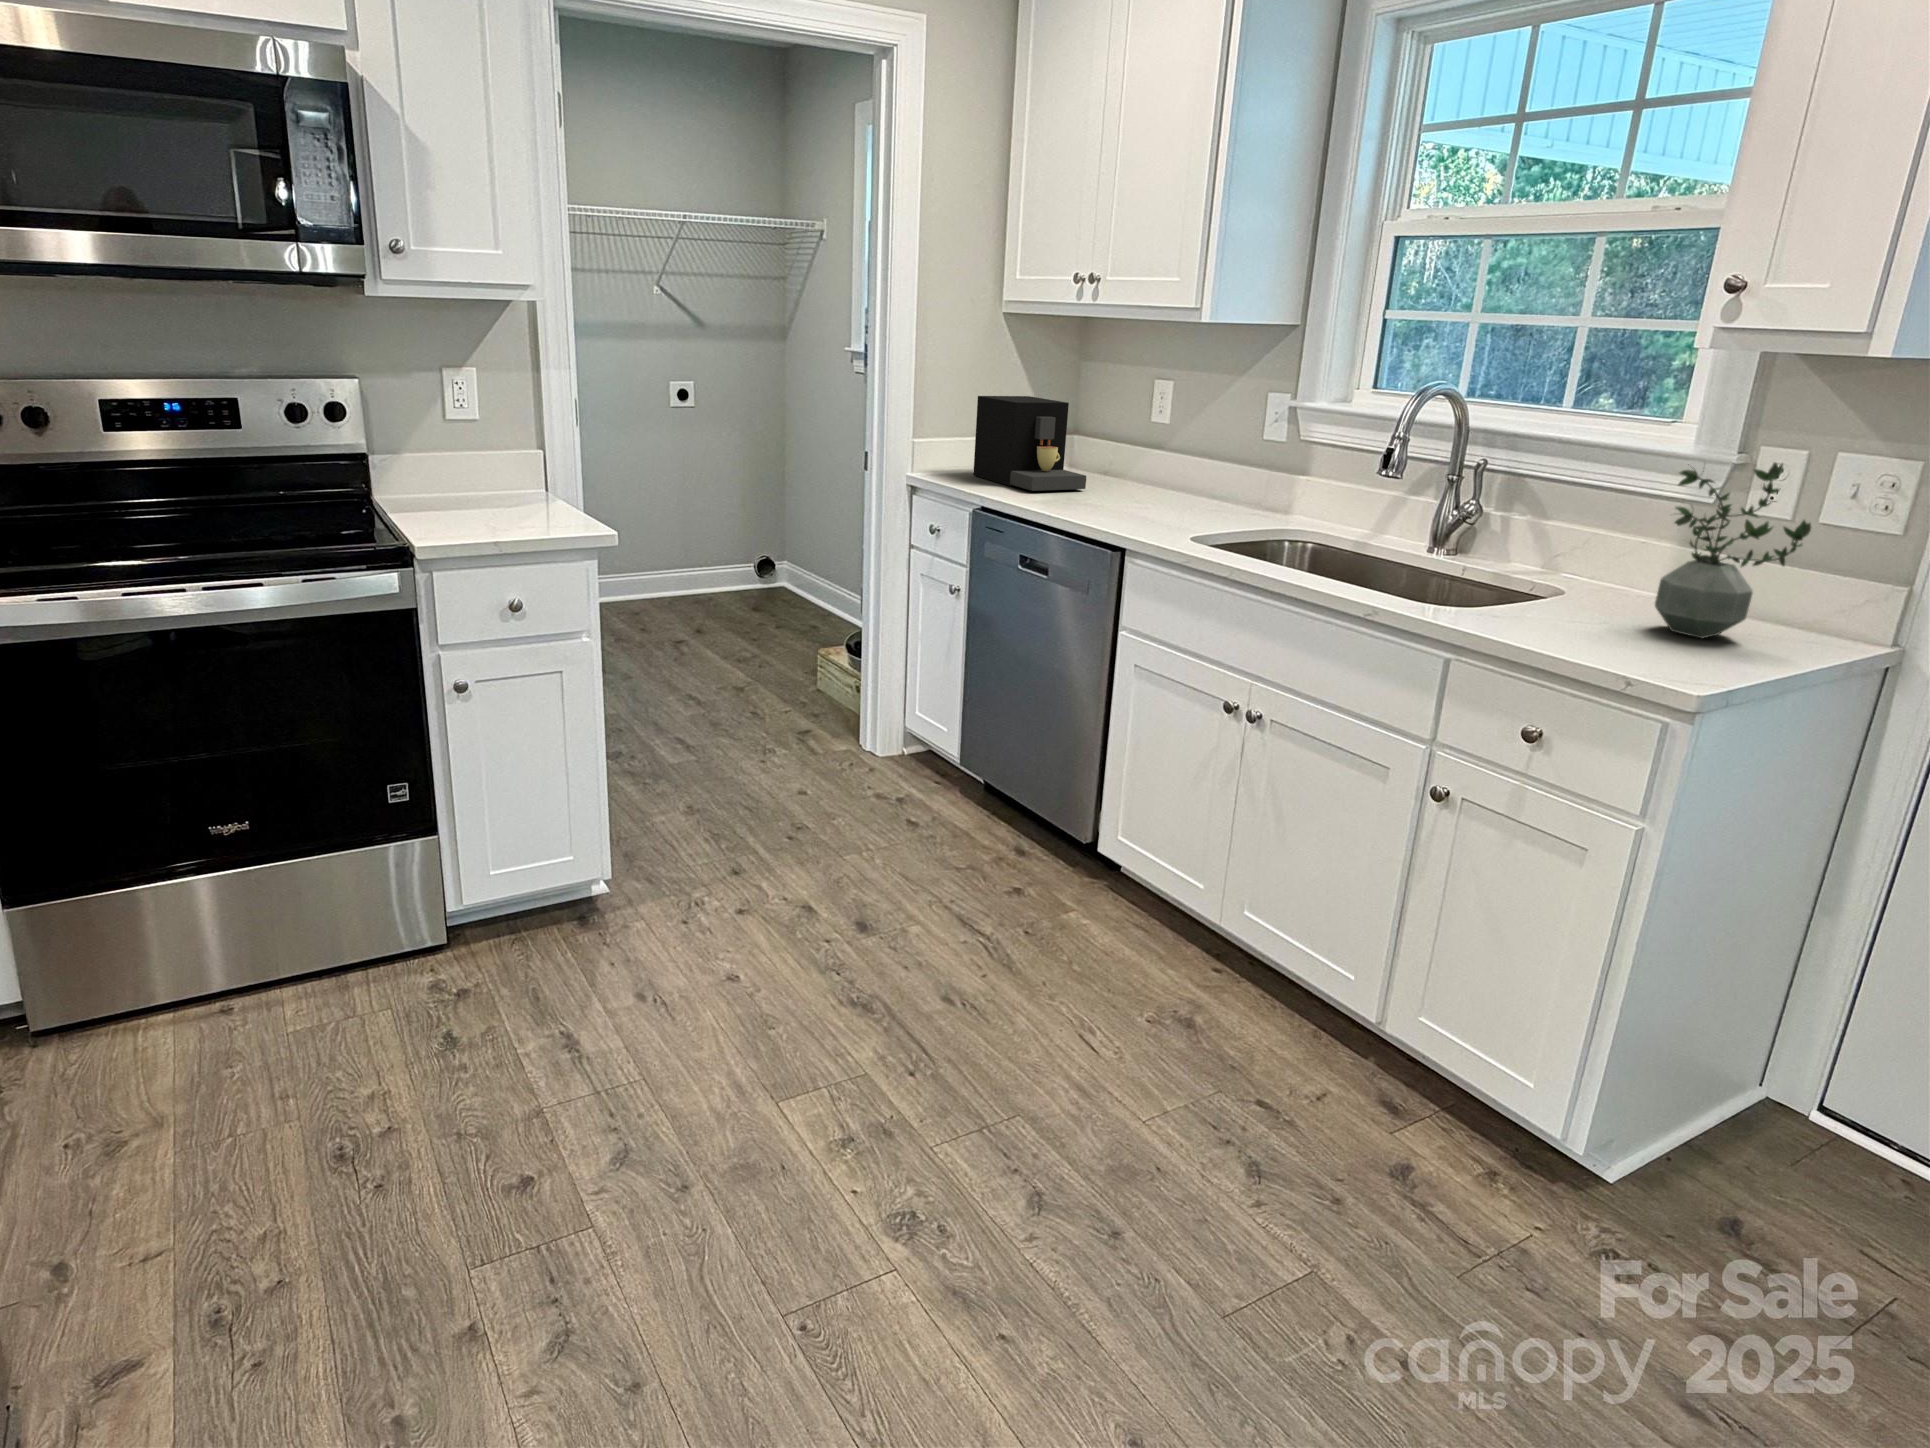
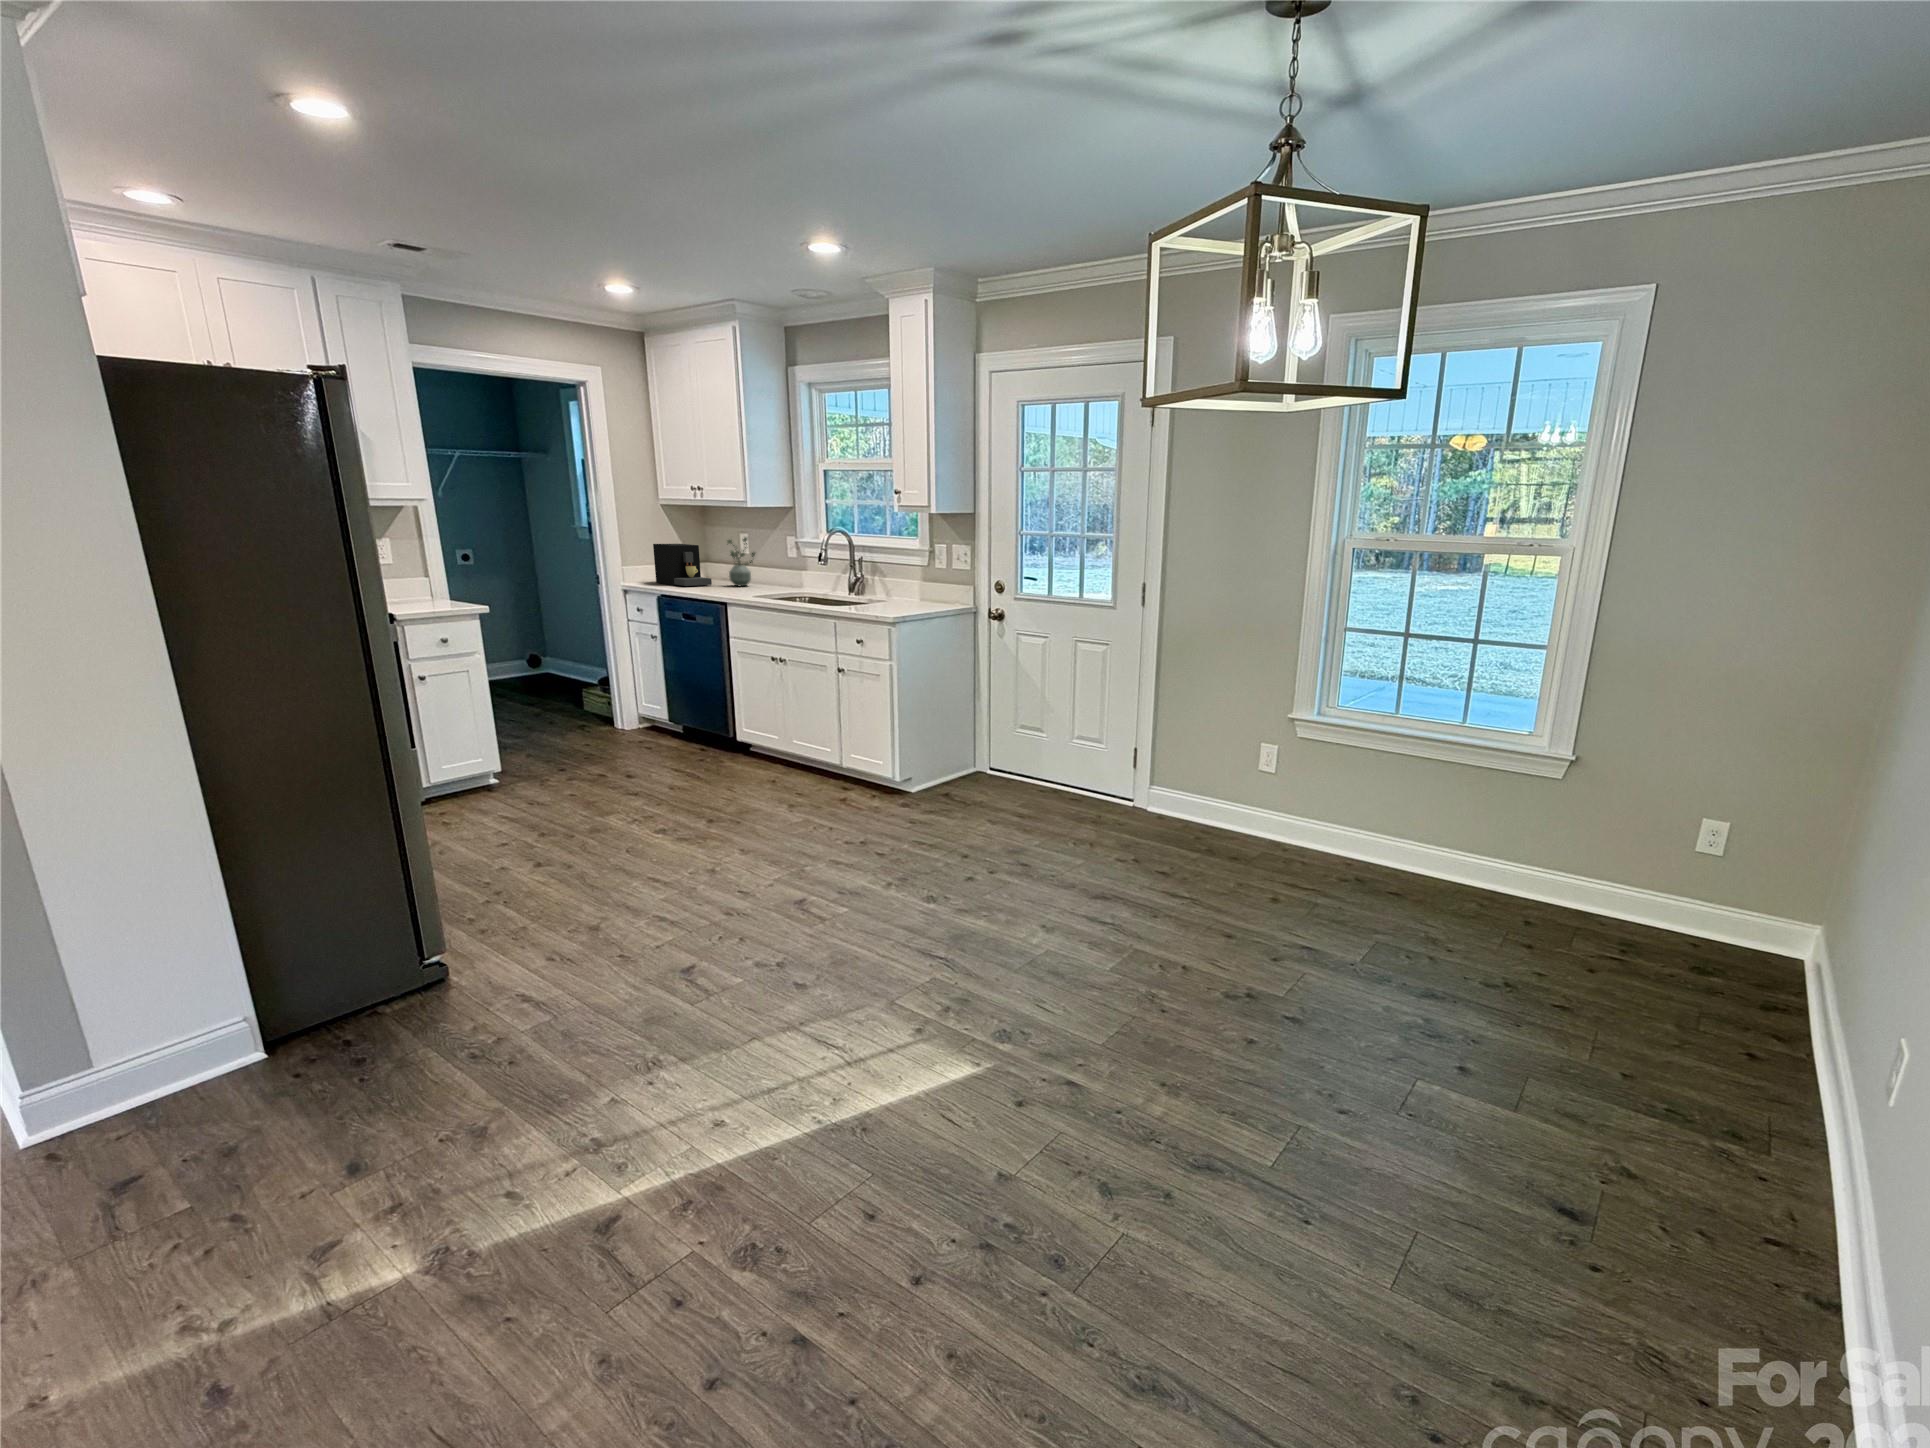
potted plant: present [1655,462,1811,638] -> present [728,537,755,586]

